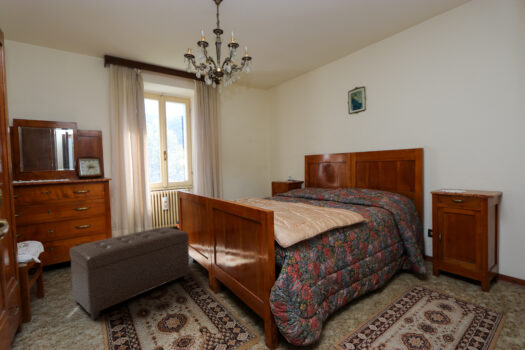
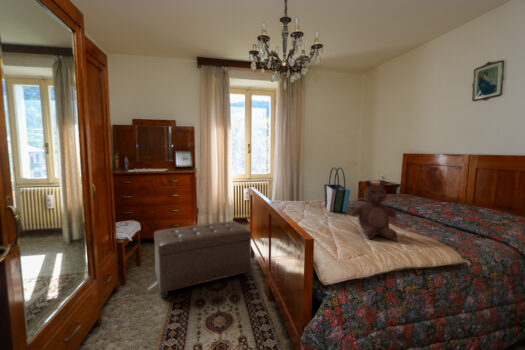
tote bag: none [252,165,277,204] -> present [324,167,350,212]
teddy bear: none [286,169,322,215] -> present [351,181,397,240]

